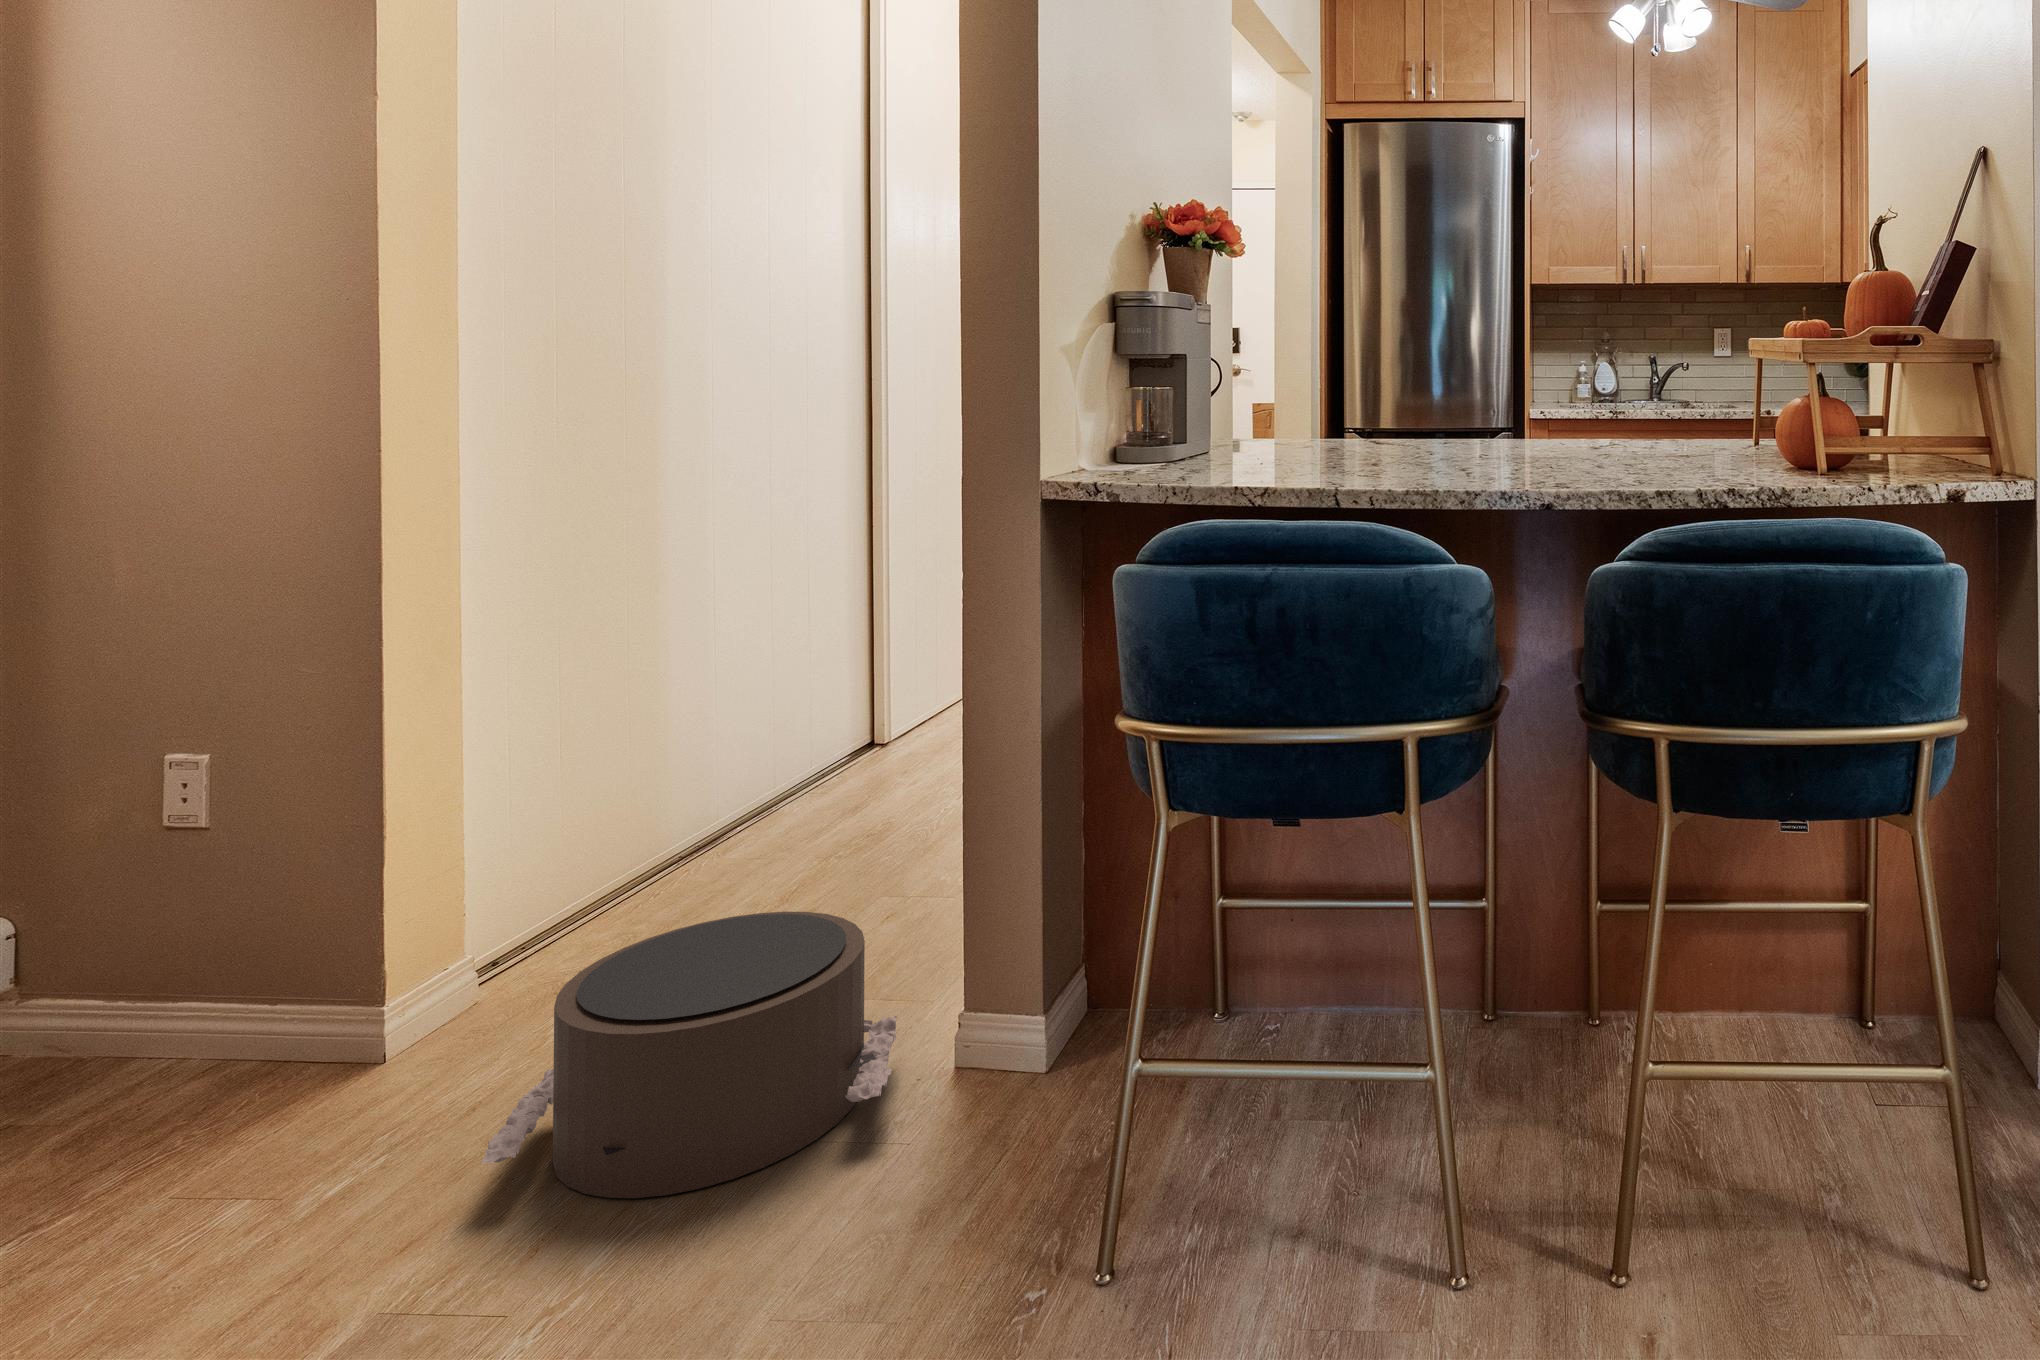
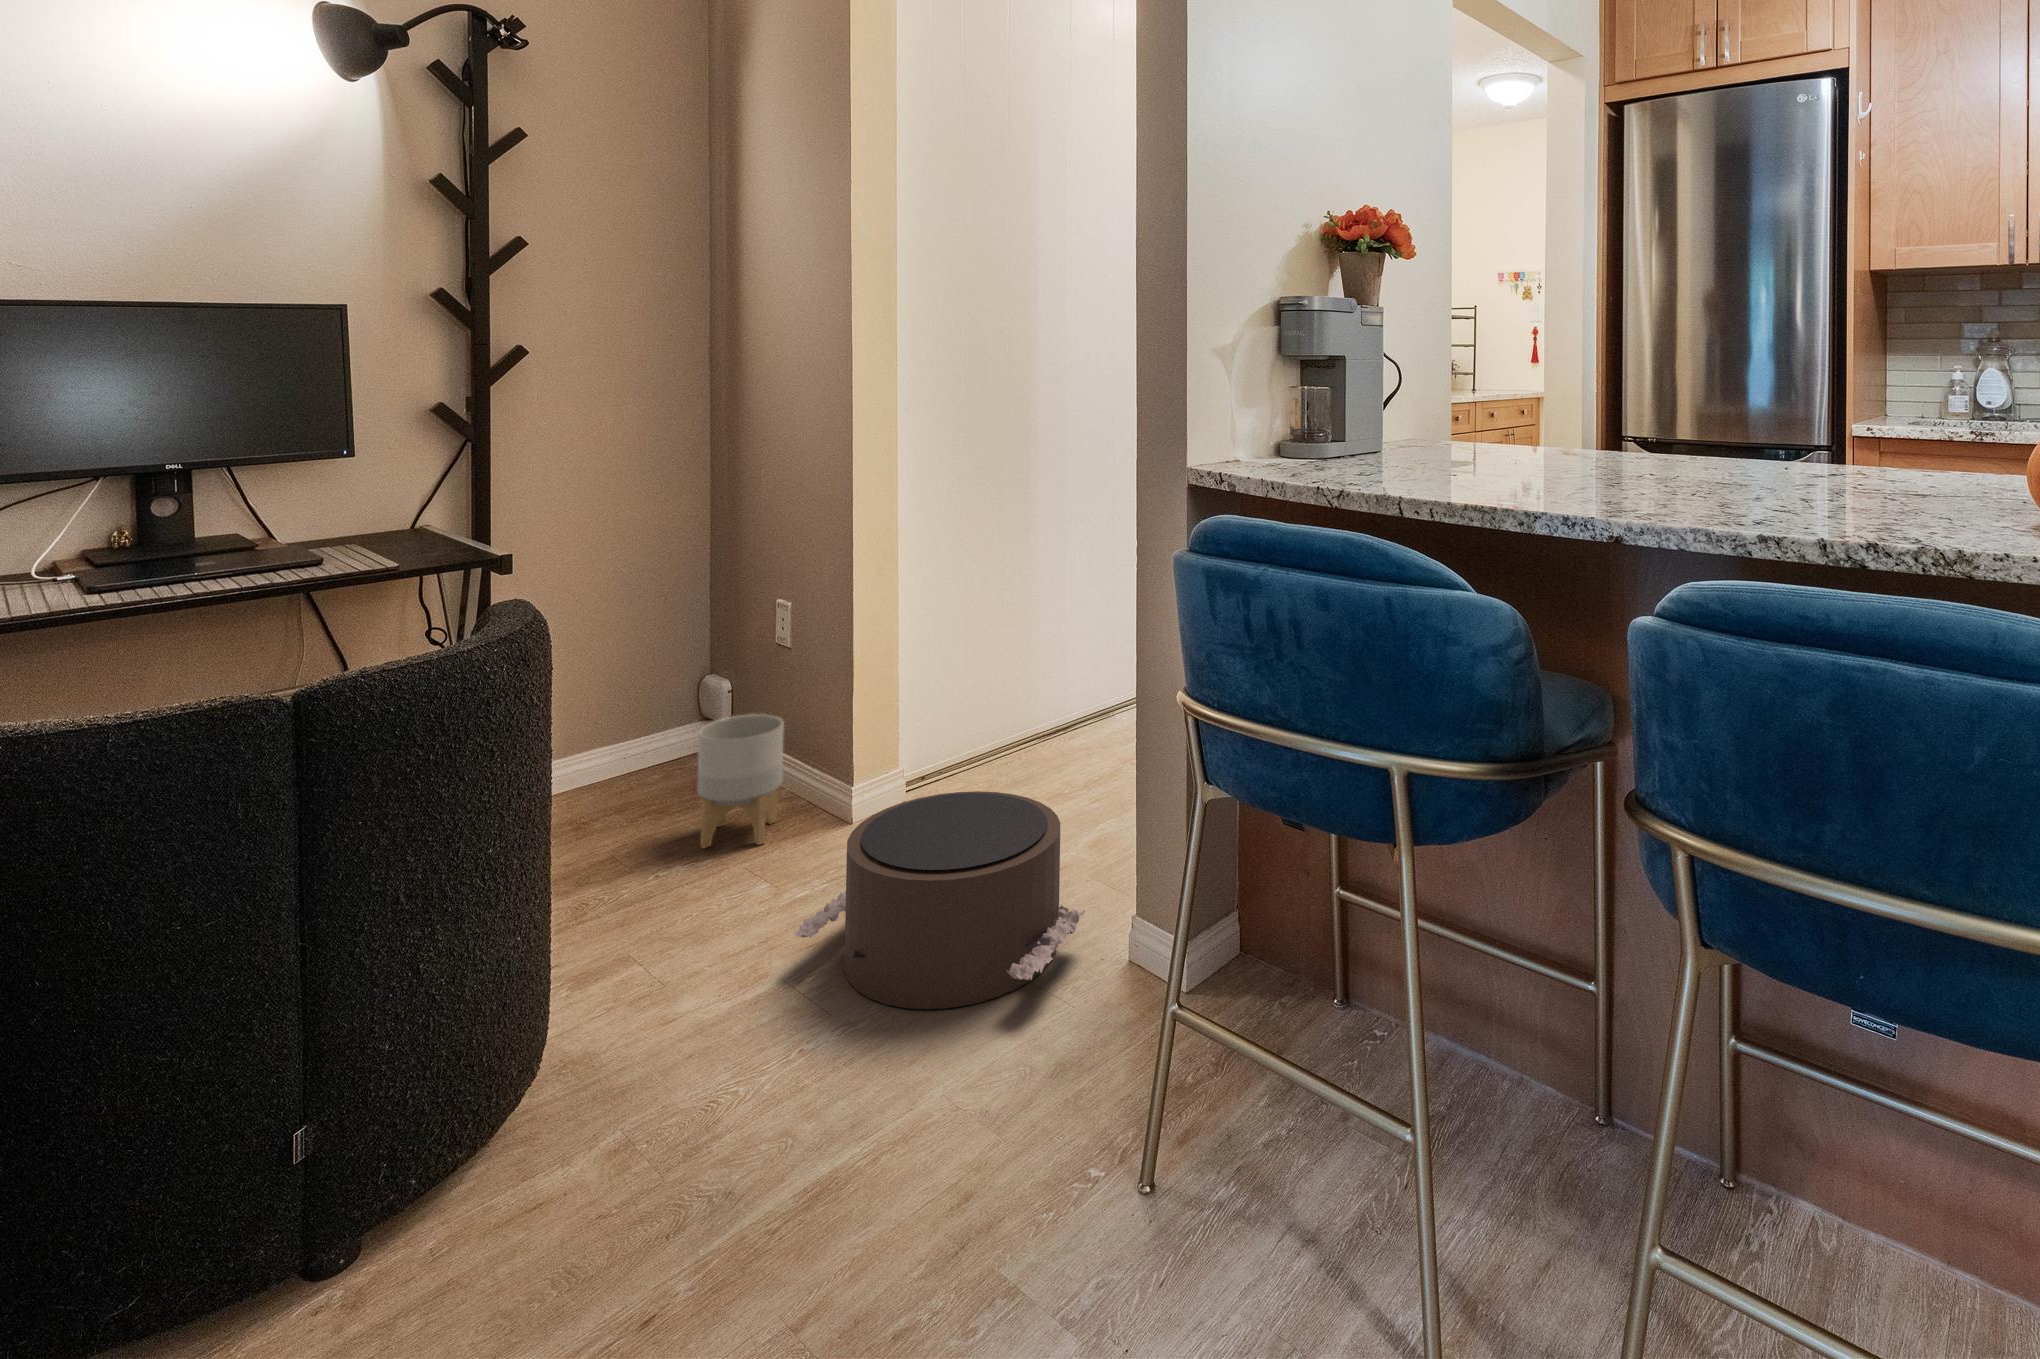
planter: none [120,915,291,1141] -> present [698,714,784,848]

